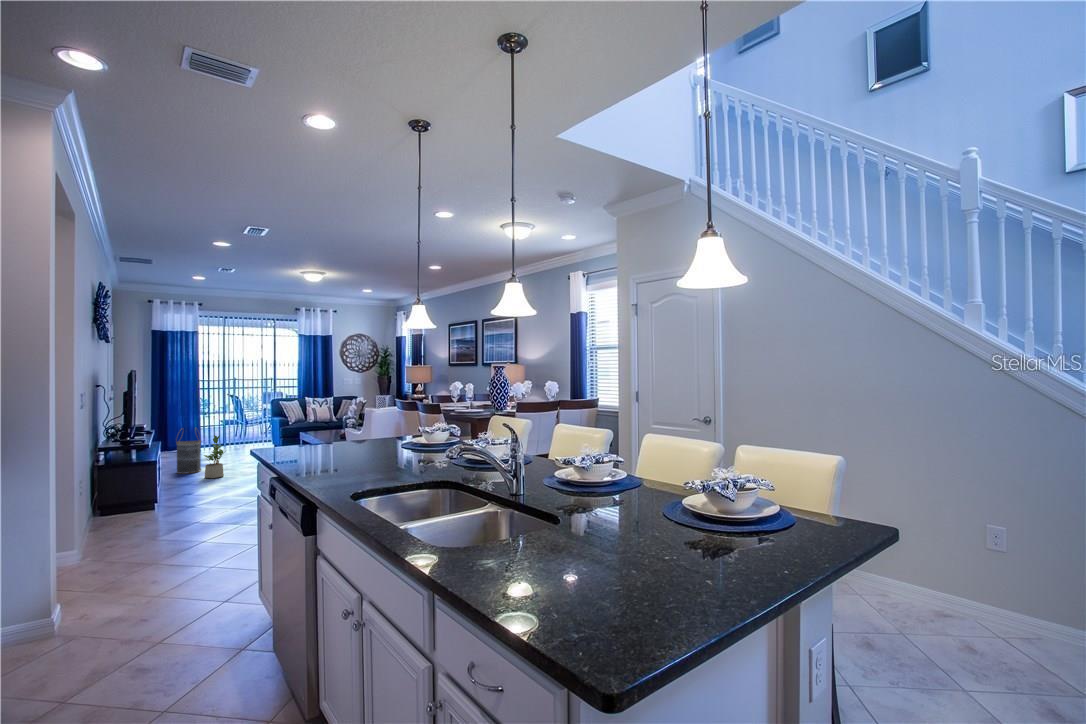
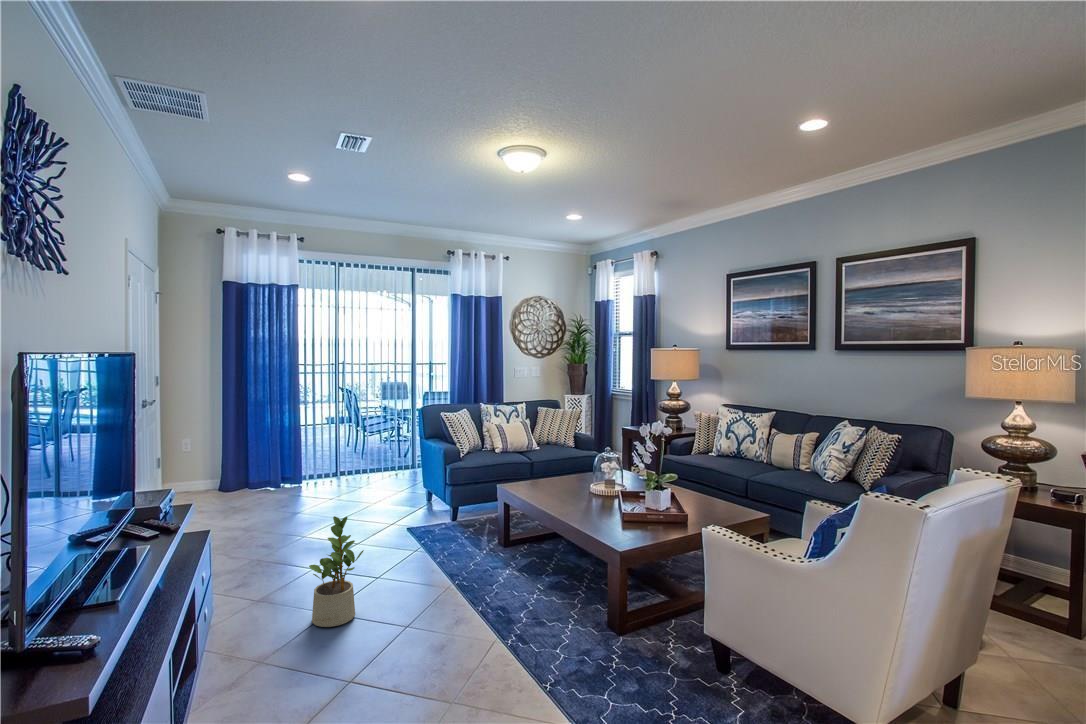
basket: present [176,440,201,474] -> none [250,482,305,590]

